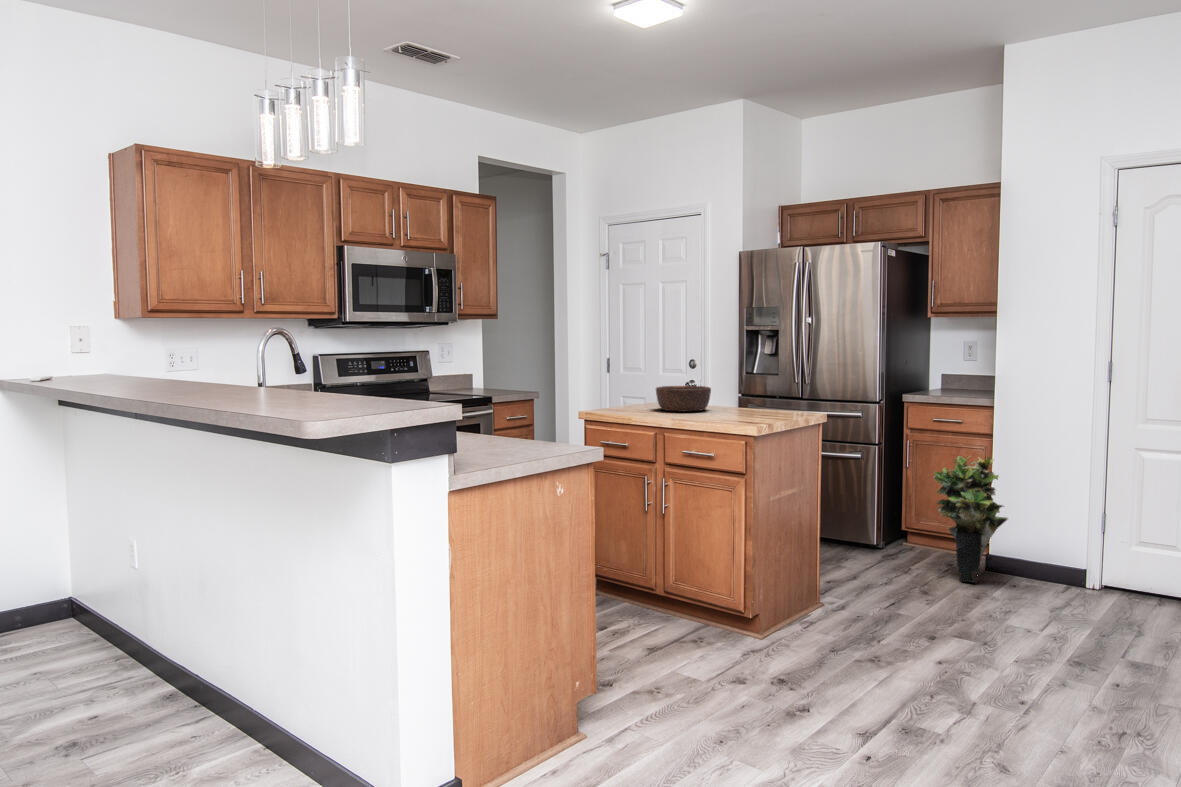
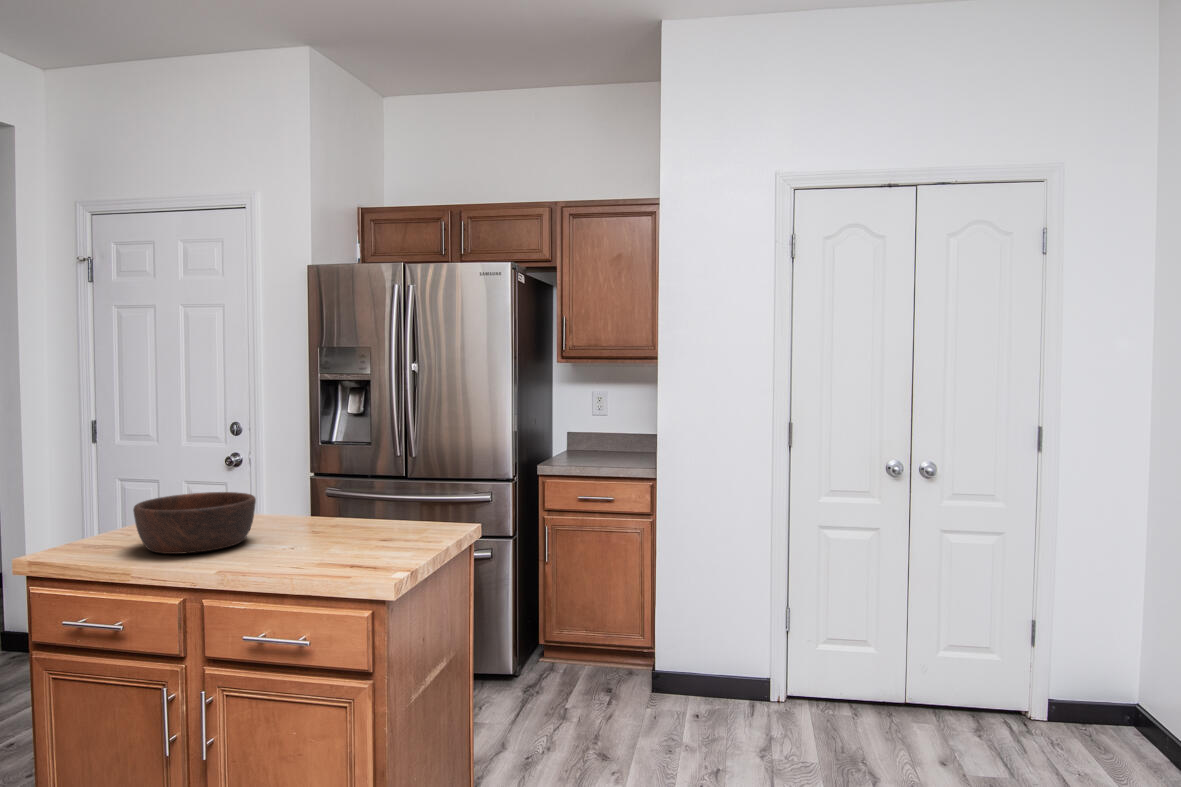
potted plant: present [934,456,1008,583] -> none [592,546,689,728]

